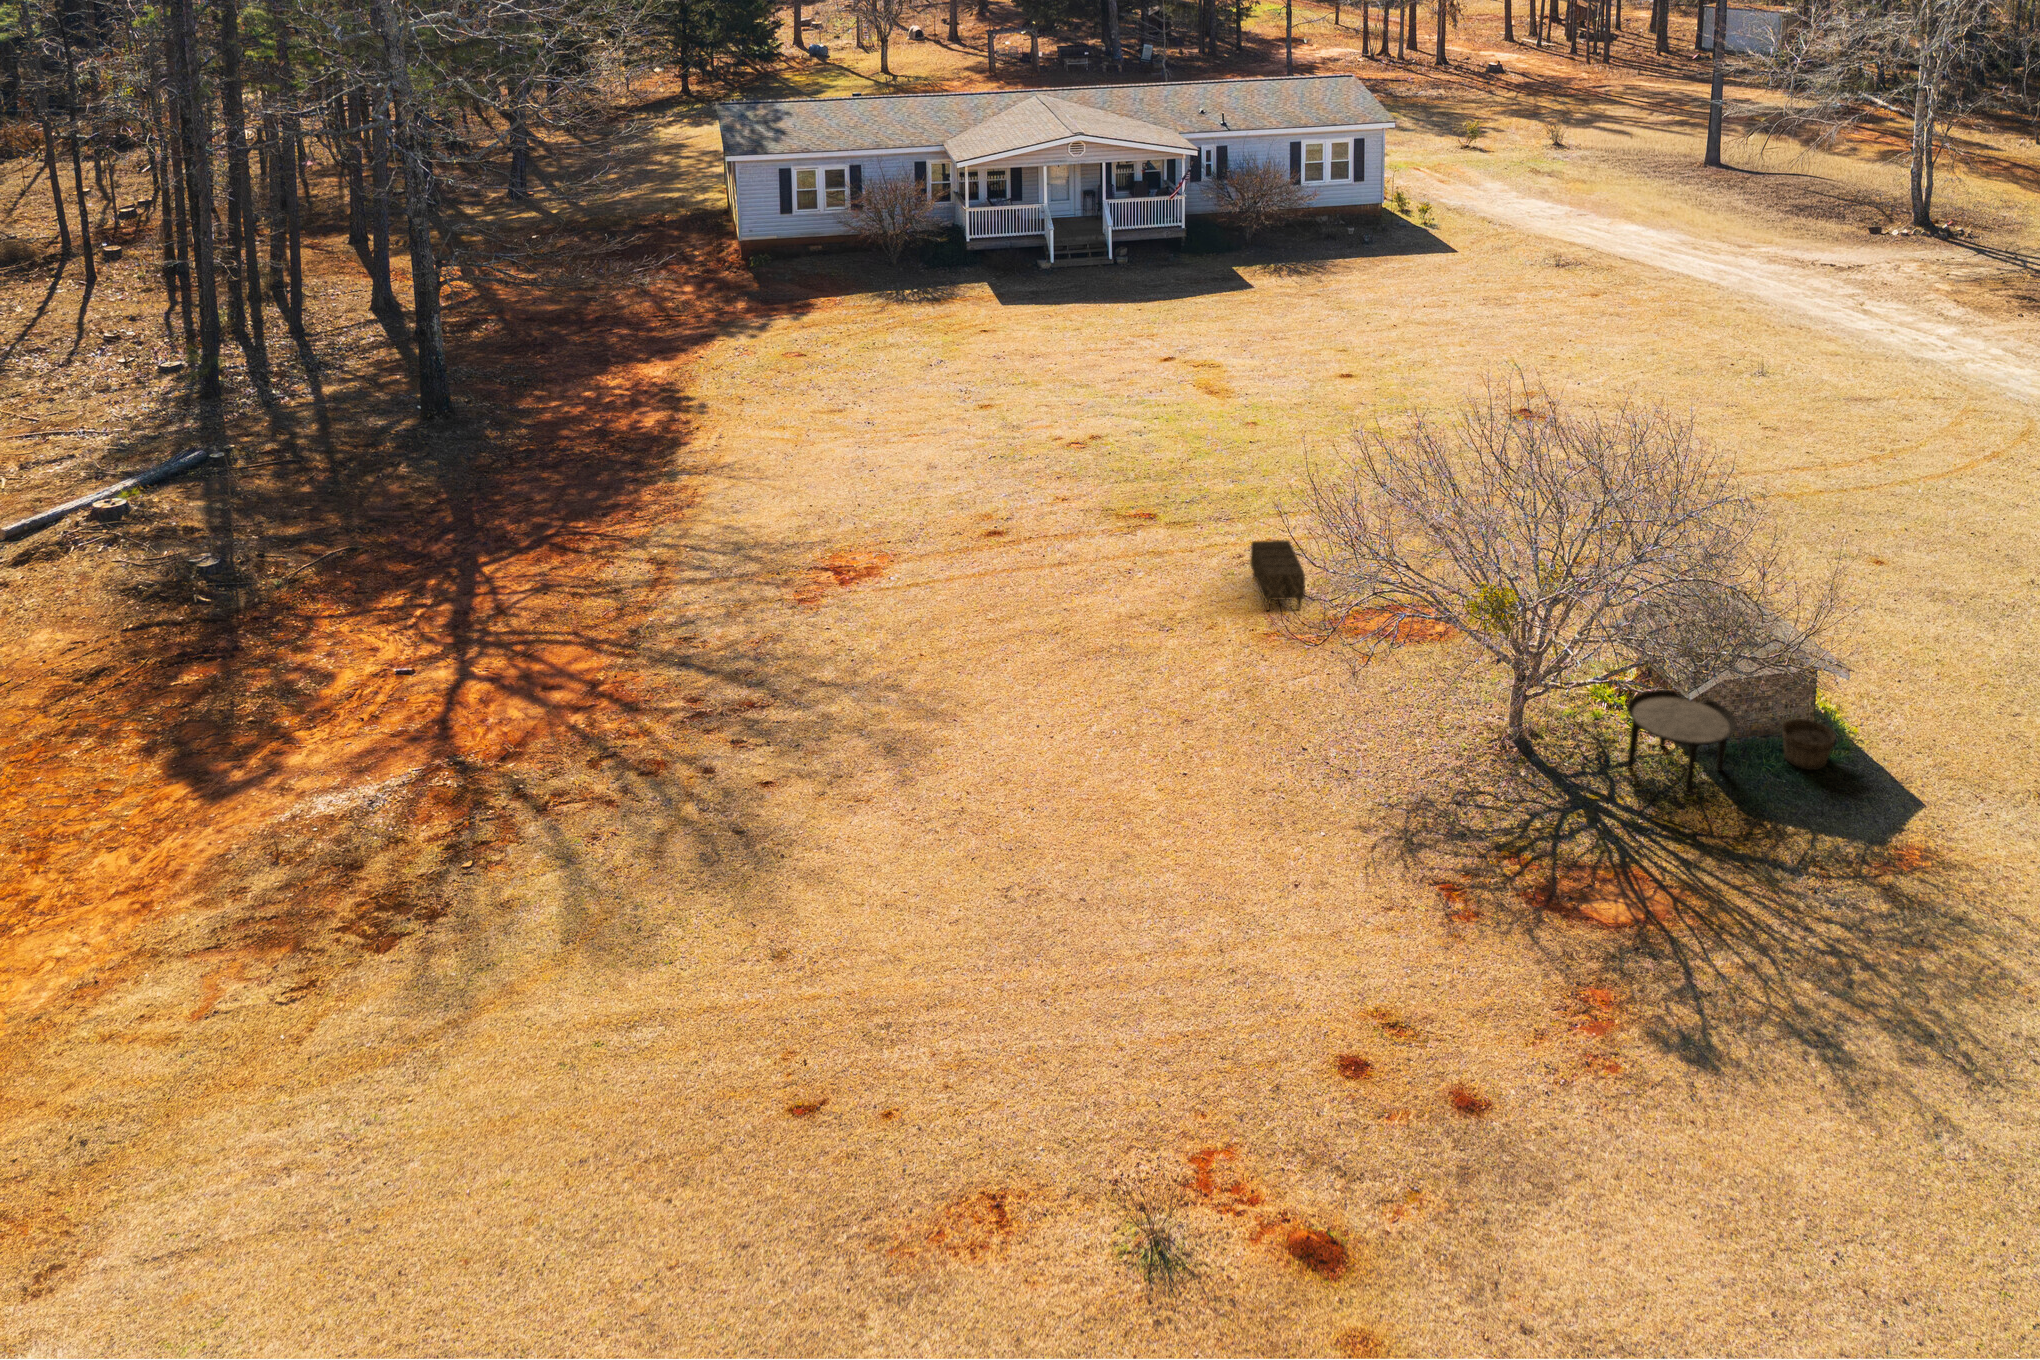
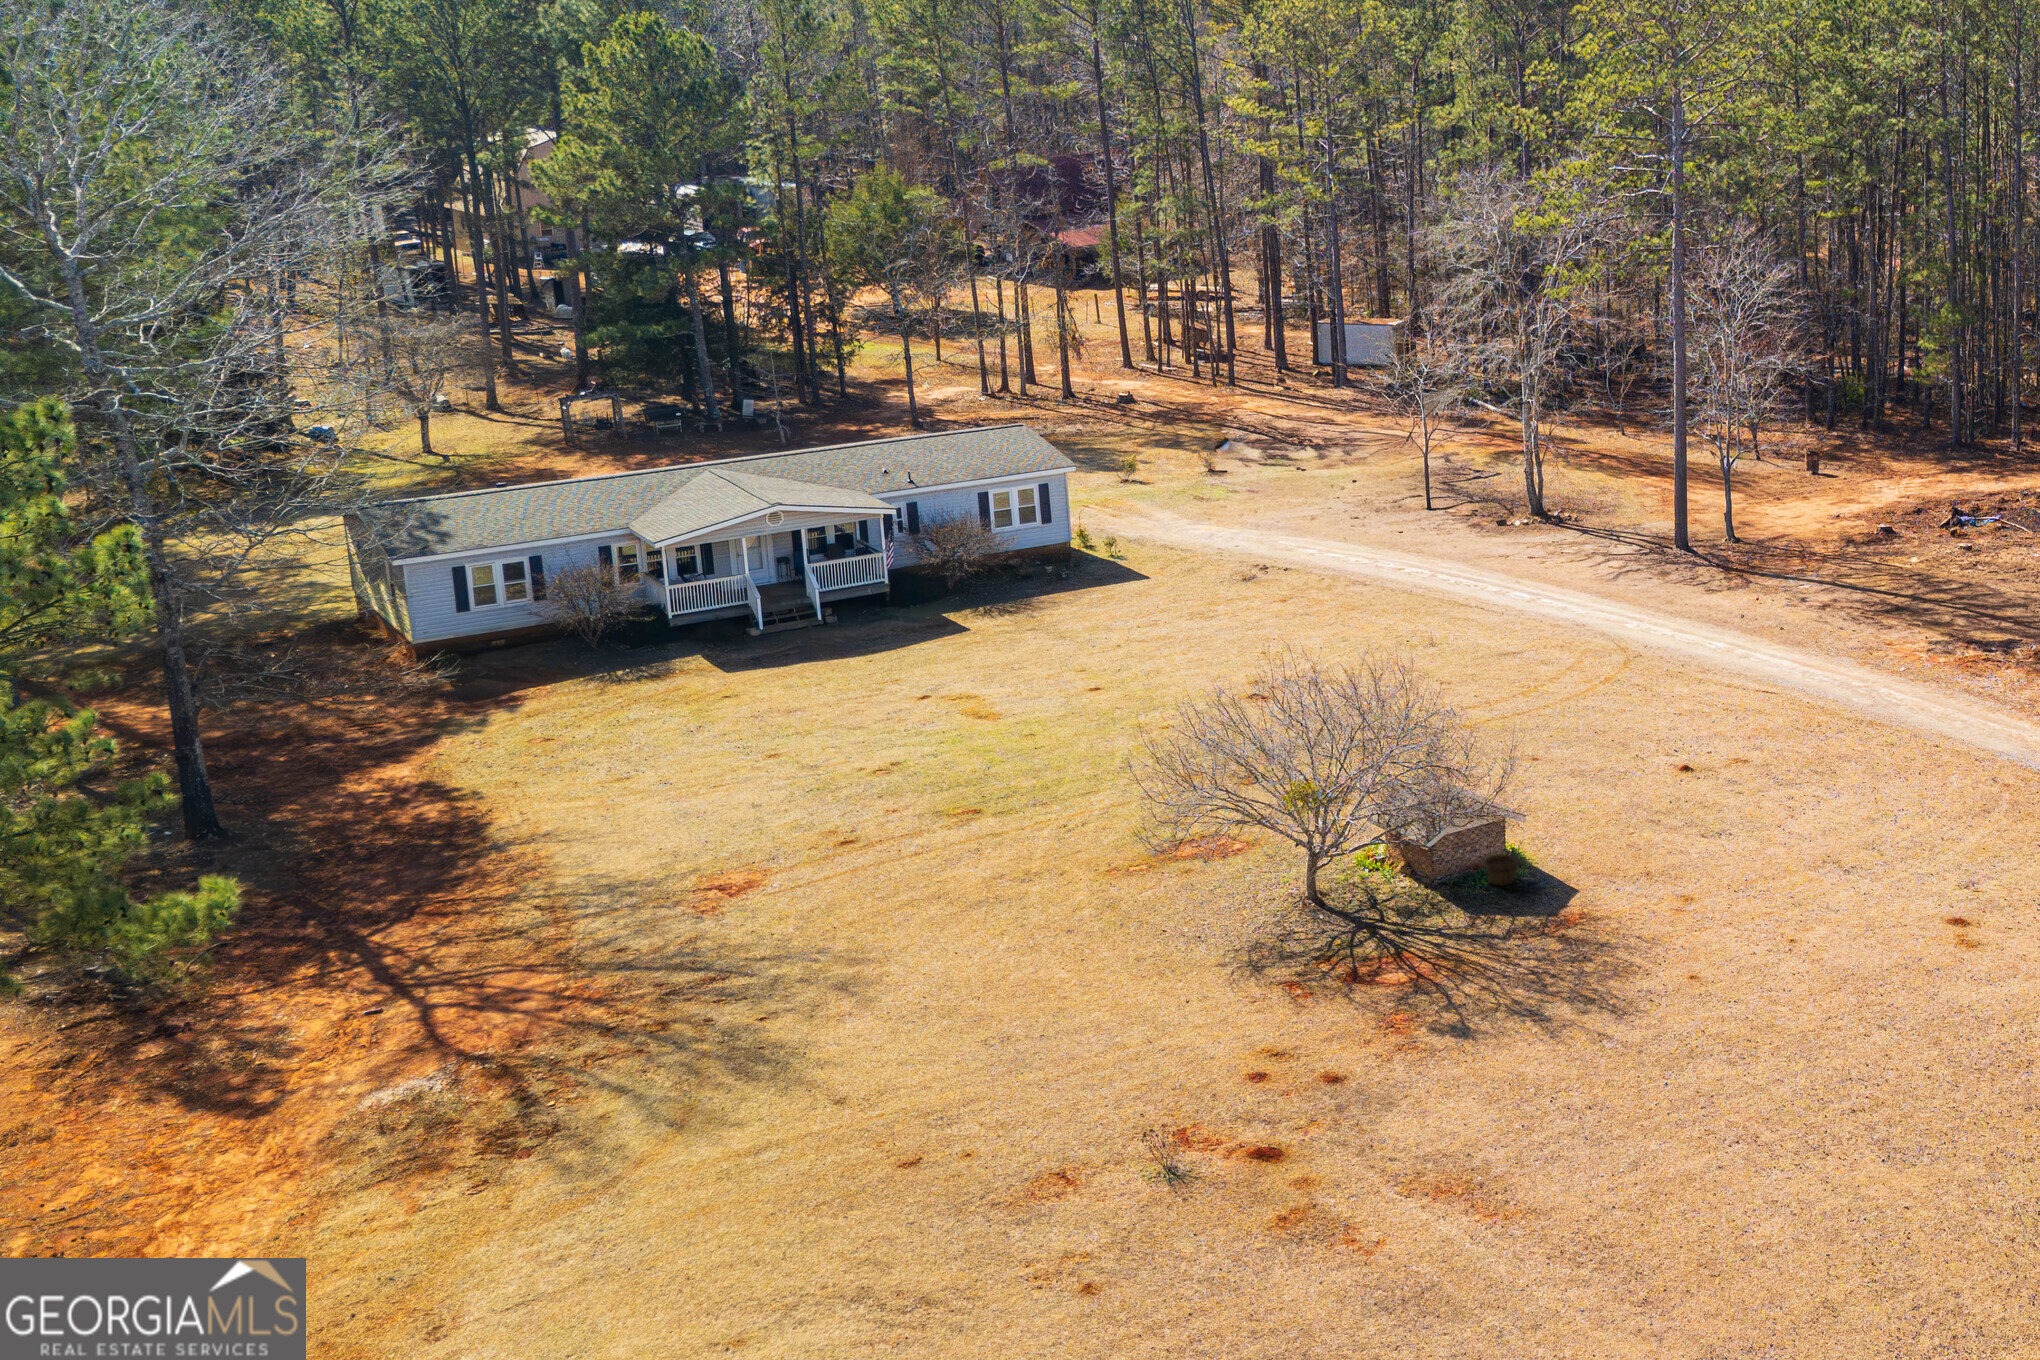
bench: present [1250,540,1305,611] -> none [1080,812,1133,866]
round table: present [1627,690,1736,795] -> none [1386,849,1456,912]

